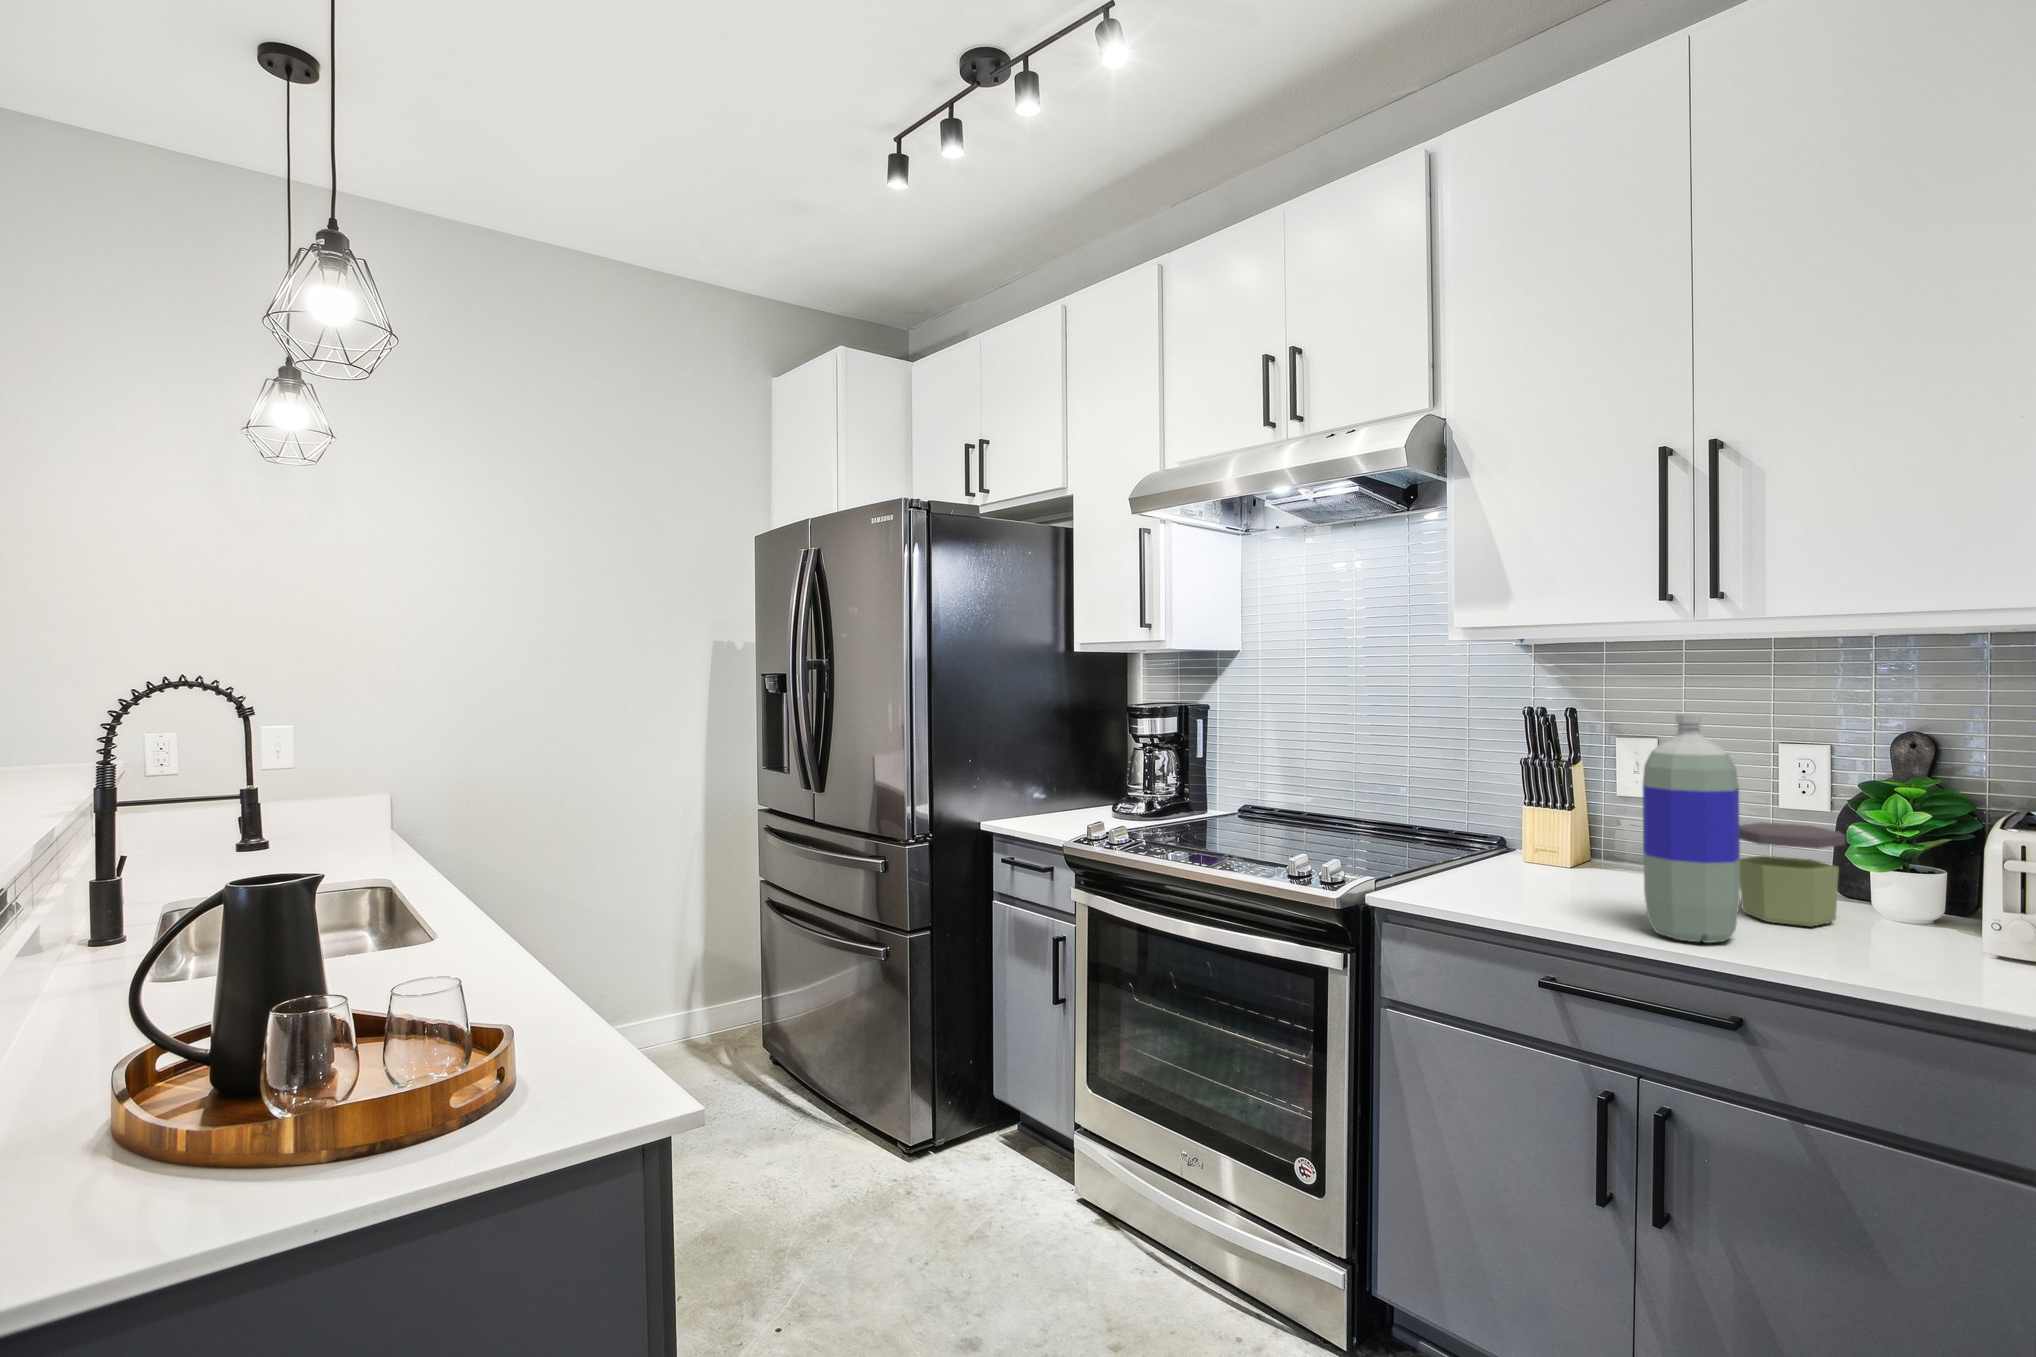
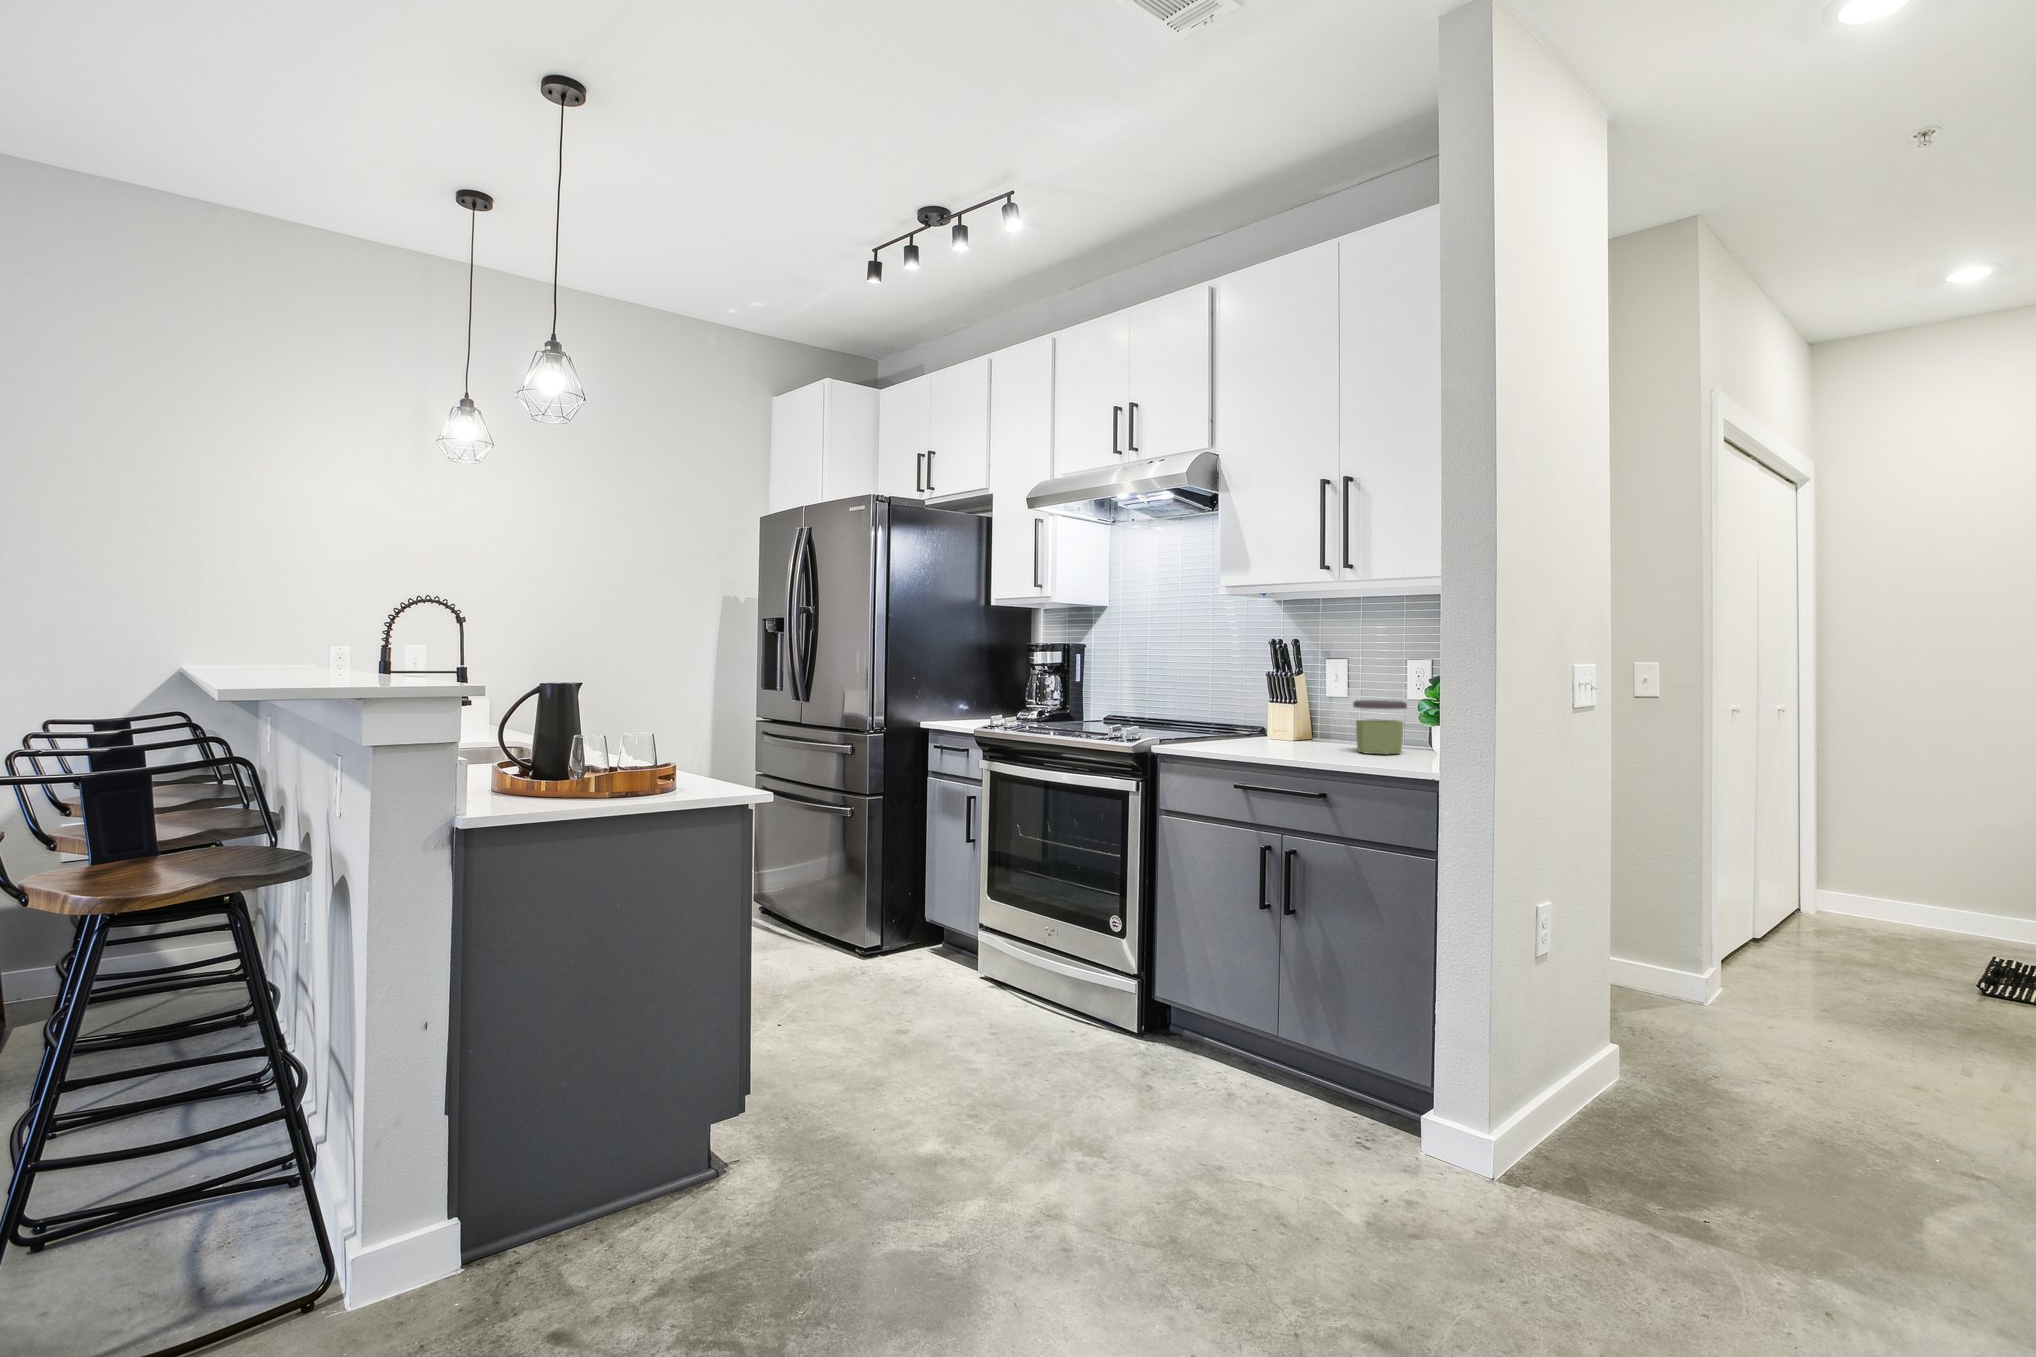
bottle: present [1642,714,1740,943] -> none [1291,631,1339,758]

